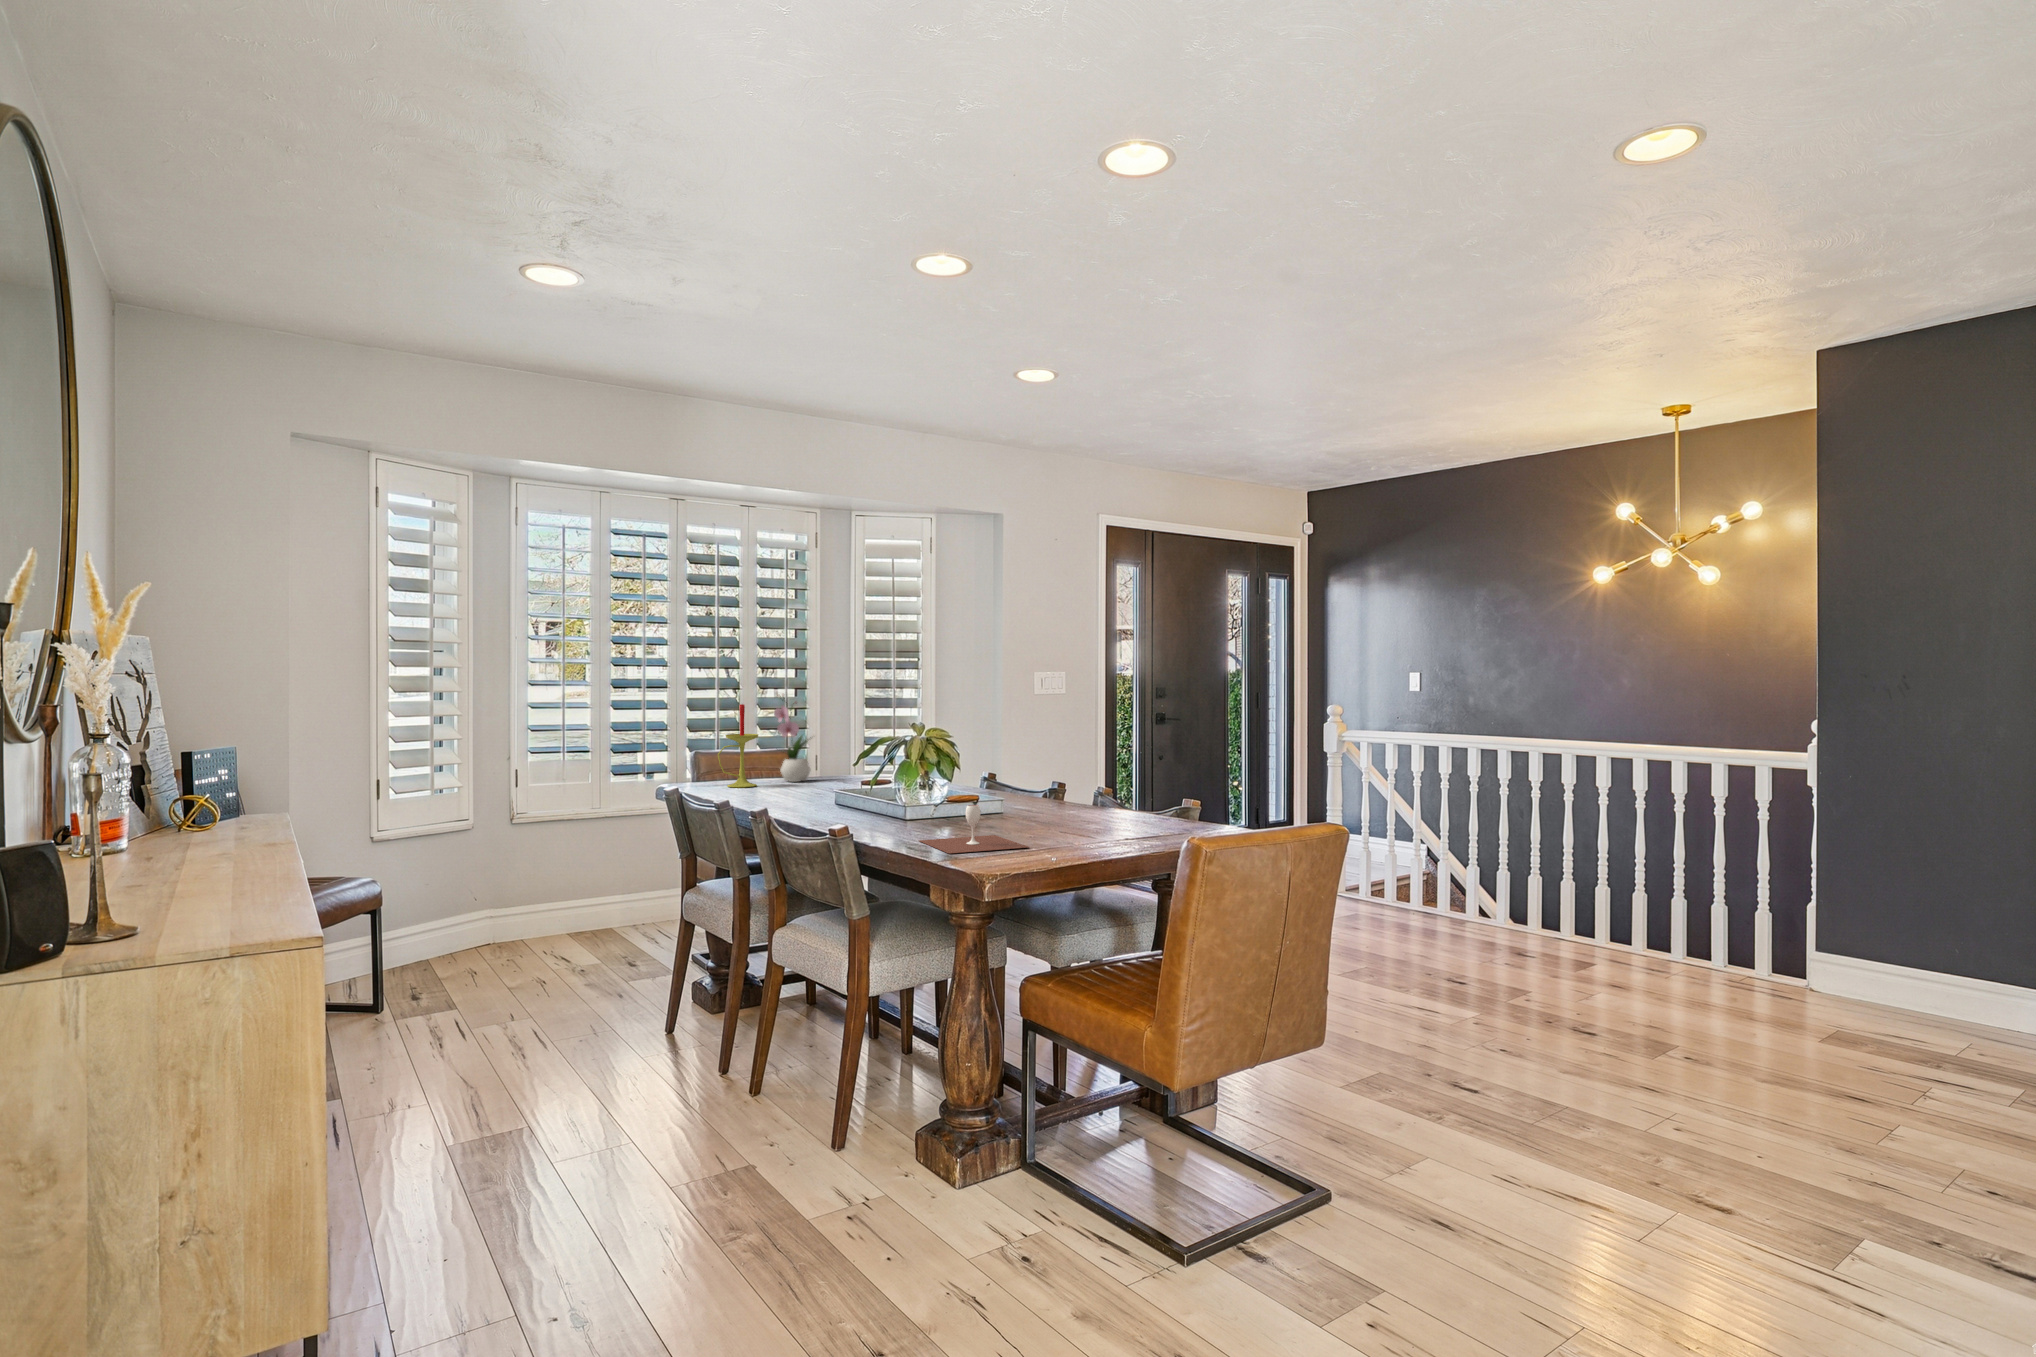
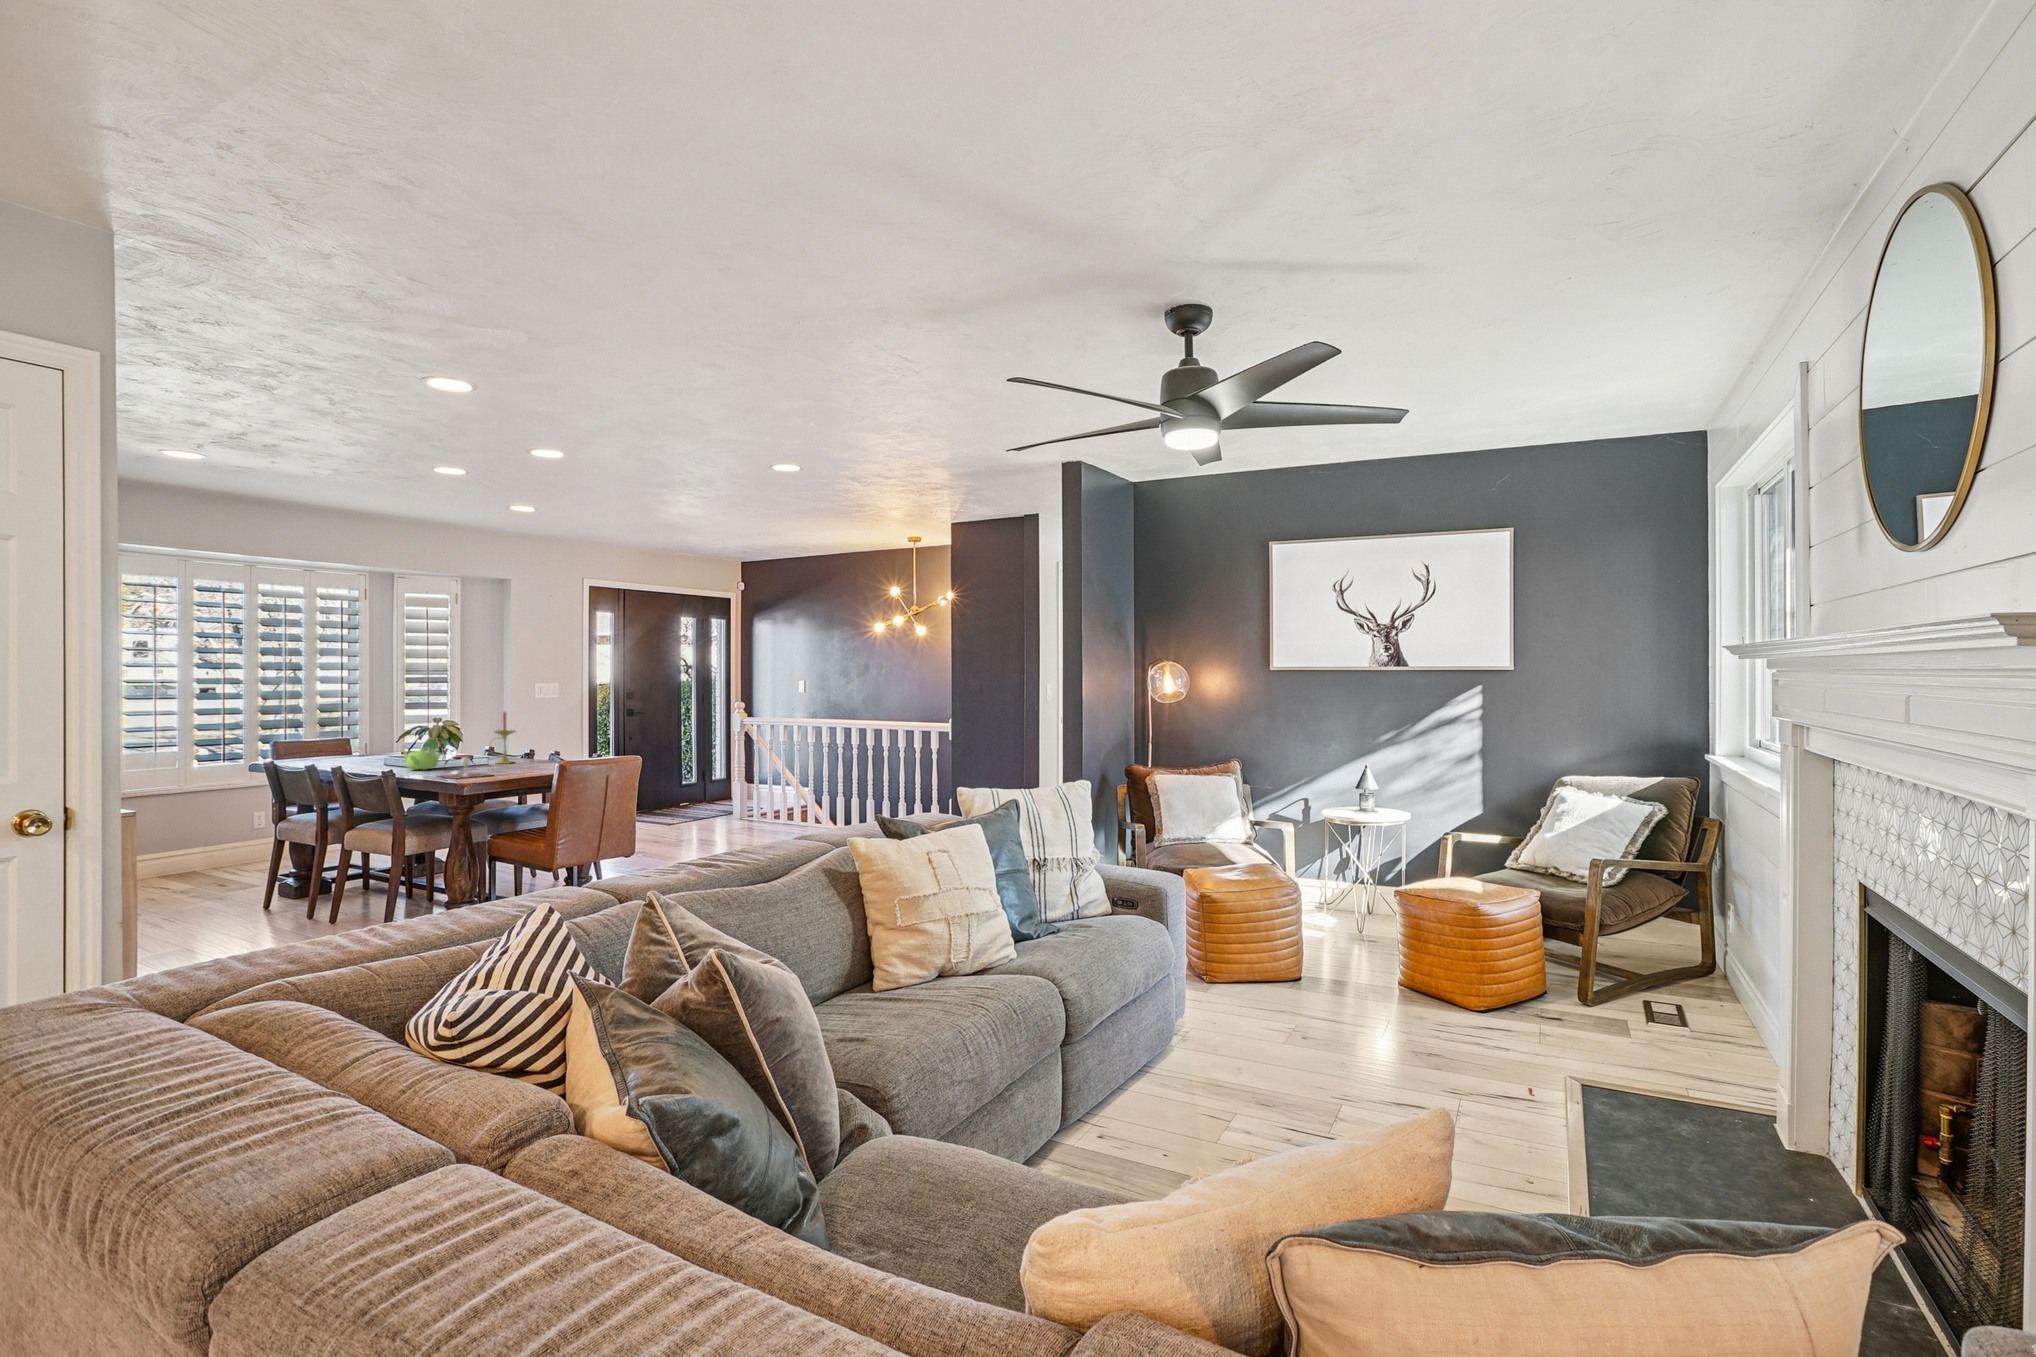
flower arrangement: present [774,696,811,782] -> none [337,703,368,757]
candle: present [718,704,758,787] -> present [490,712,515,764]
teapot: none [859,779,927,822] -> present [403,748,441,770]

